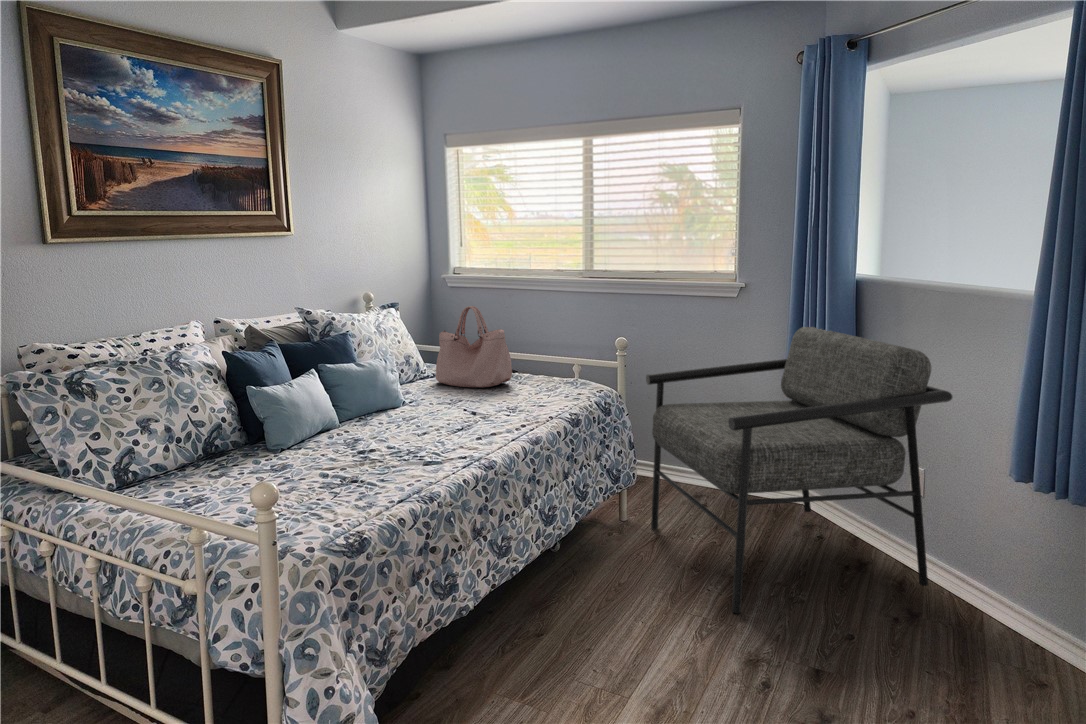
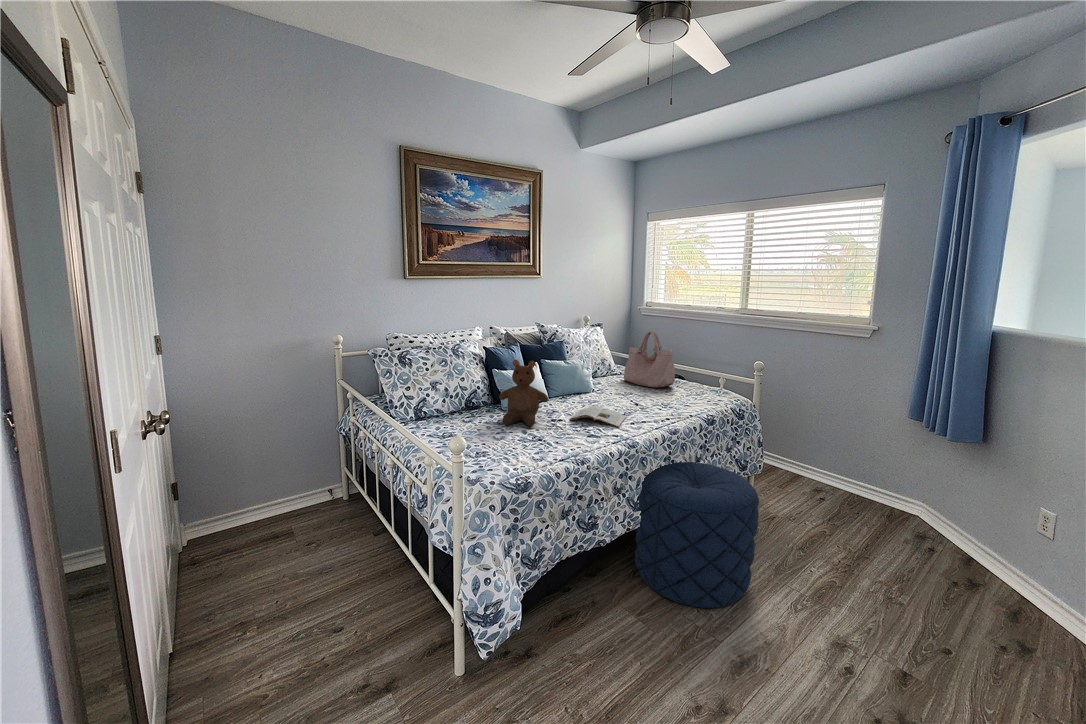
armchair: present [646,327,952,613] -> none [765,373,1067,615]
teddy bear: none [264,362,347,468] -> present [499,360,548,427]
magazine: none [383,421,464,447] -> present [570,406,626,427]
pouf: none [505,477,662,670] -> present [635,462,759,608]

